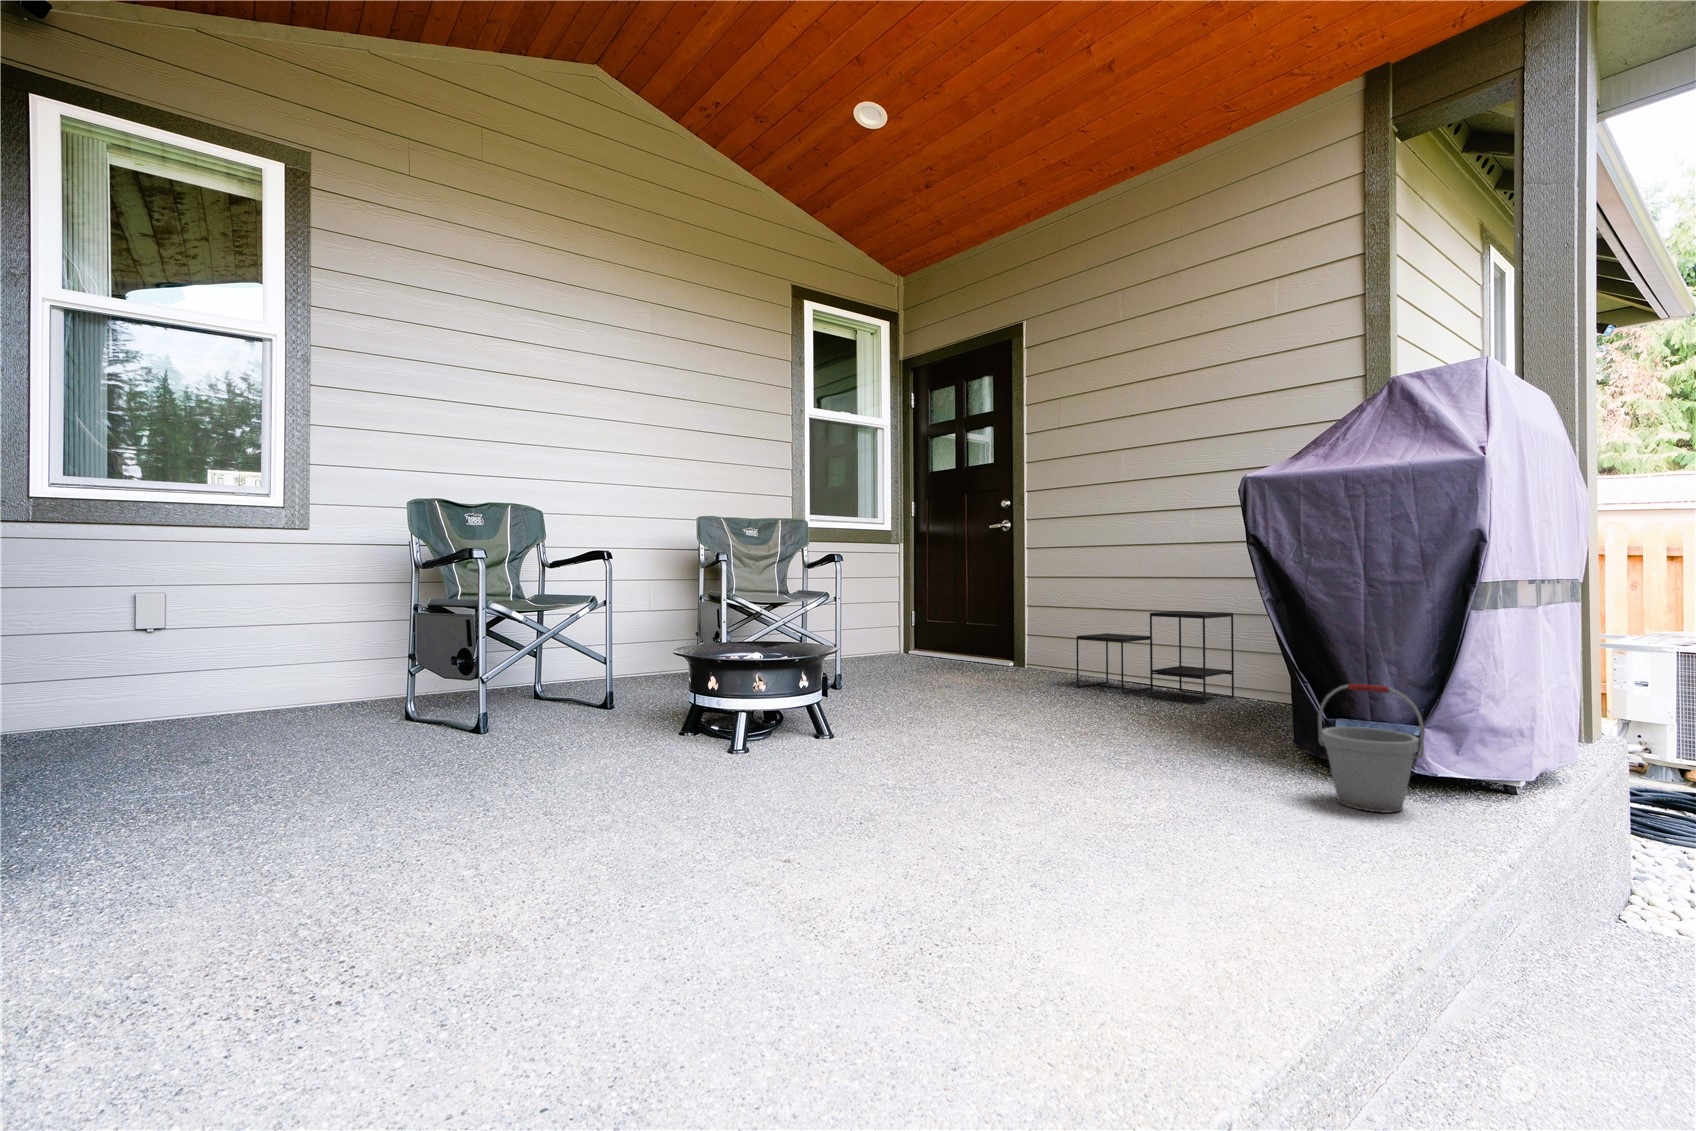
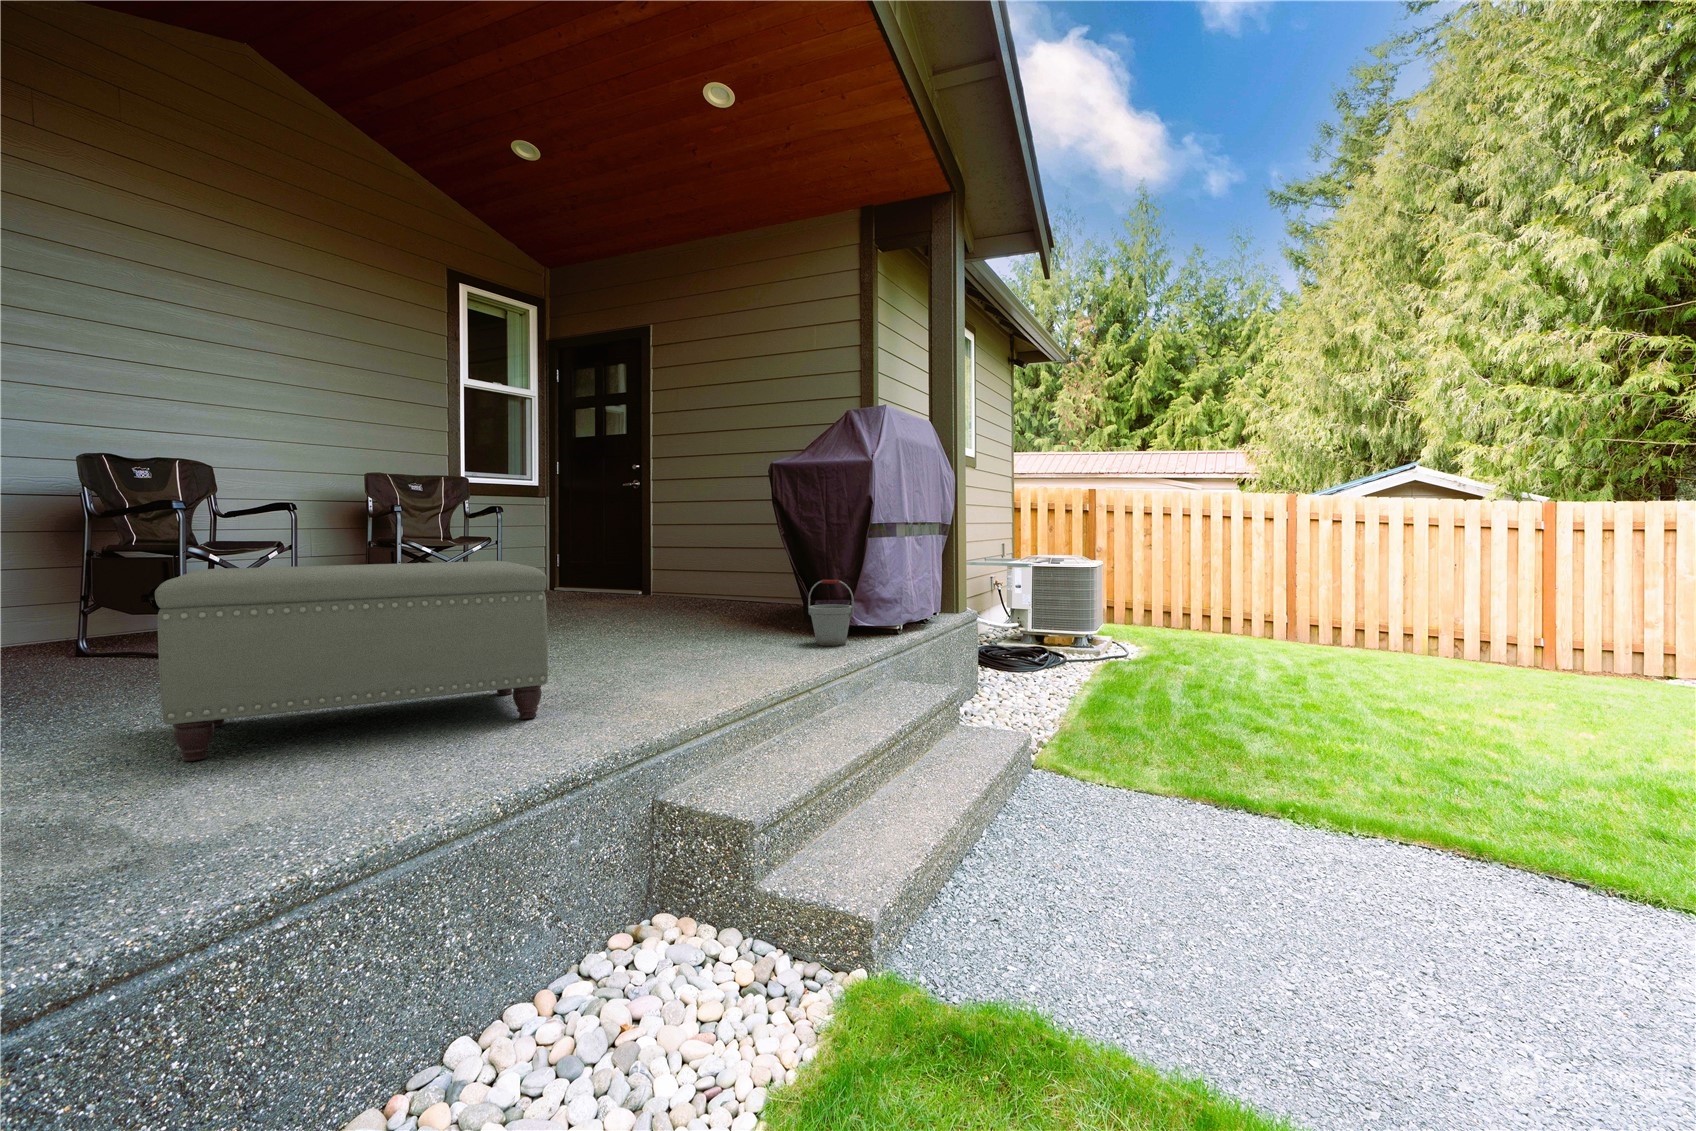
side table: present [1076,611,1234,704] -> none [690,548,793,610]
ottoman: none [99,650,838,1061] -> present [155,561,548,761]

